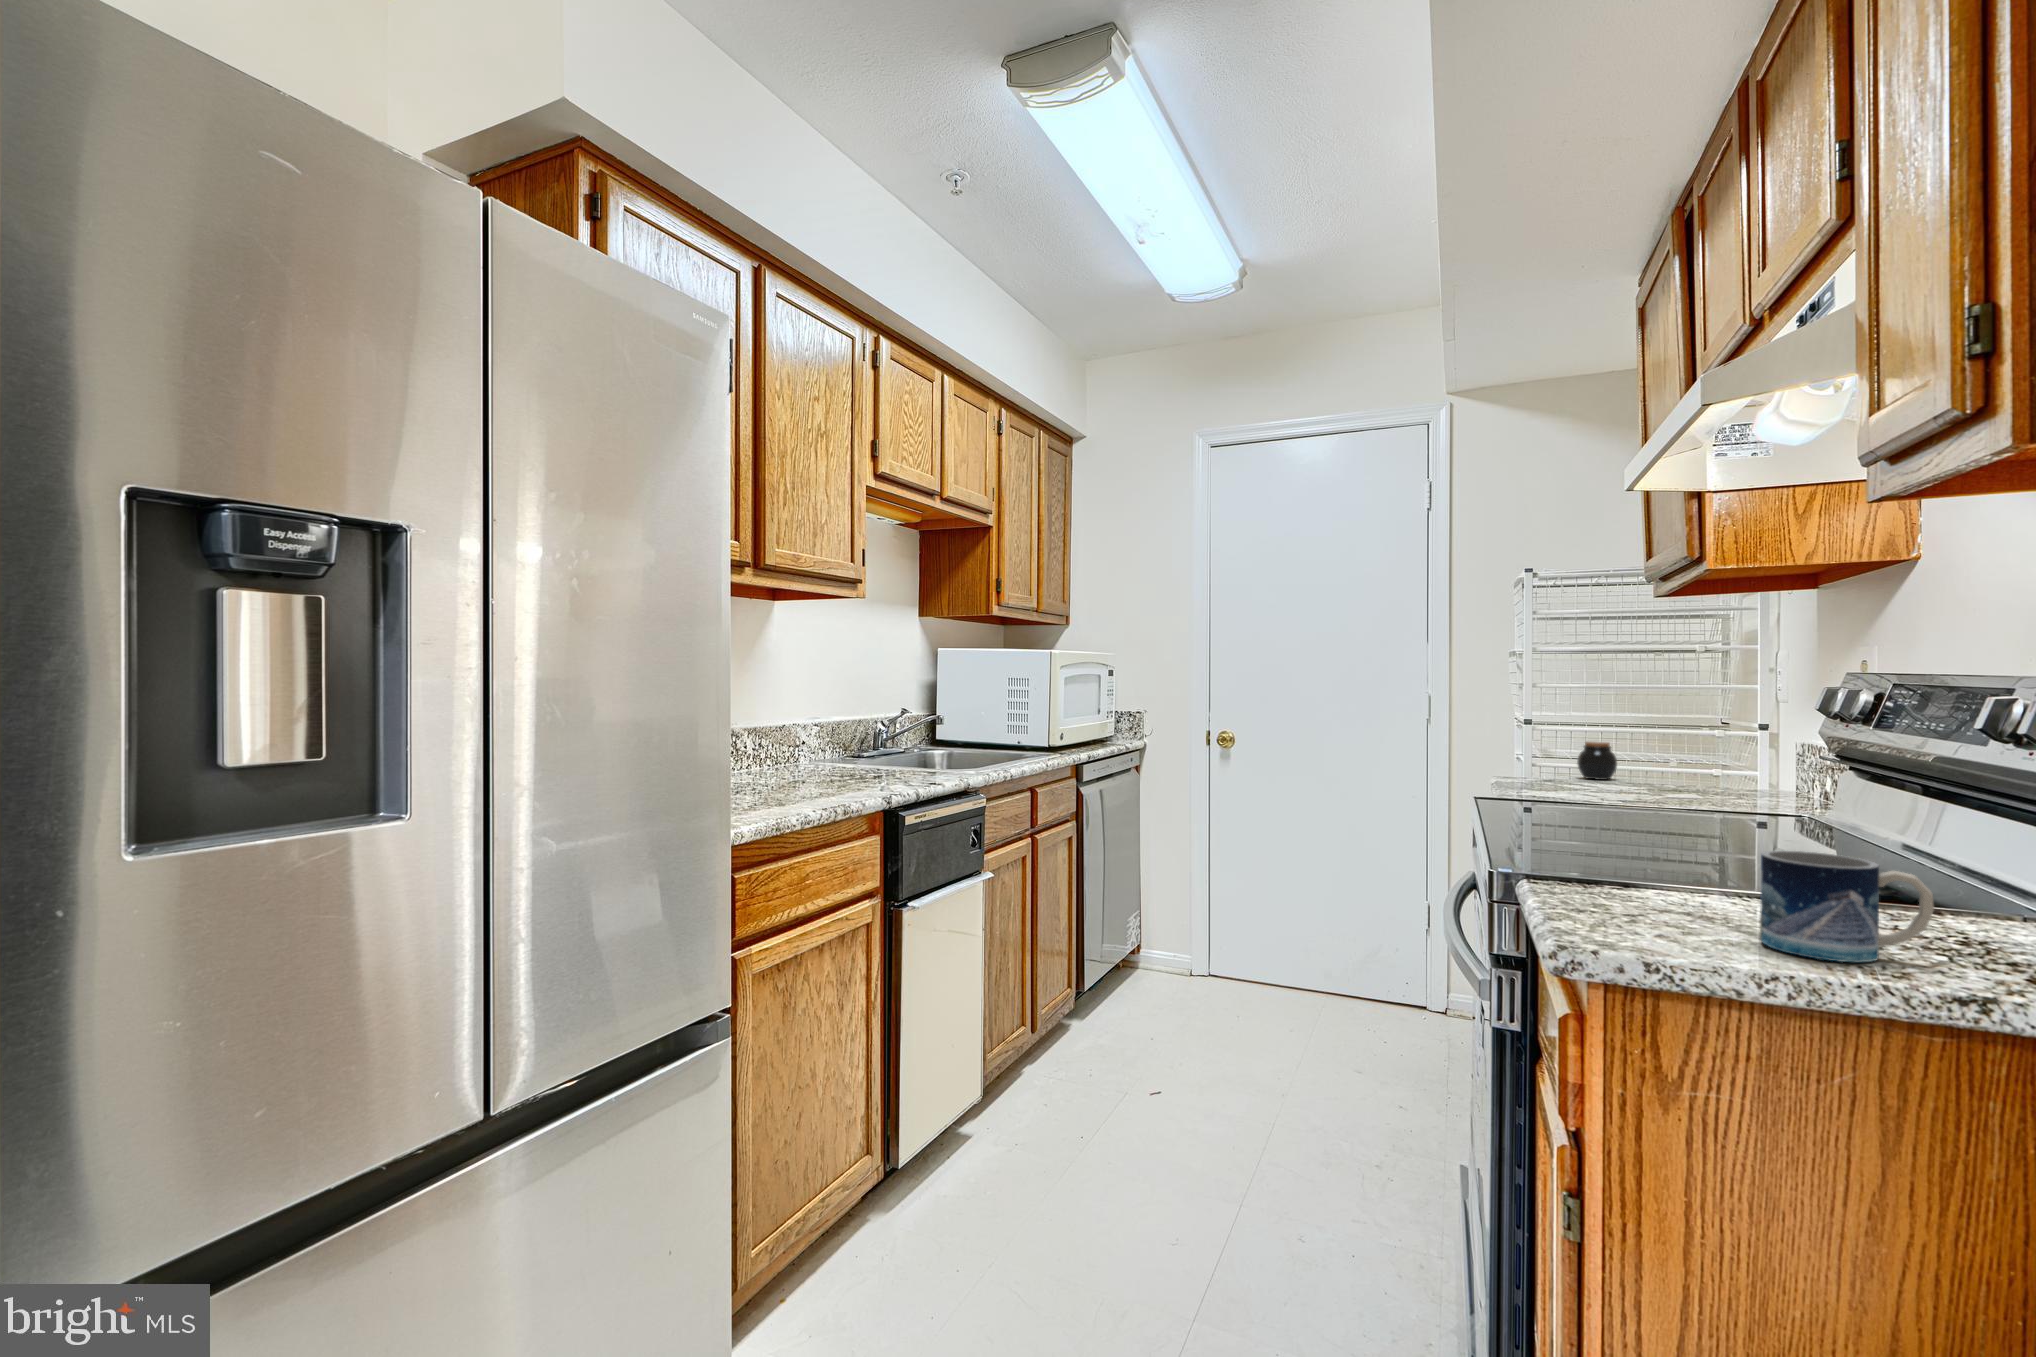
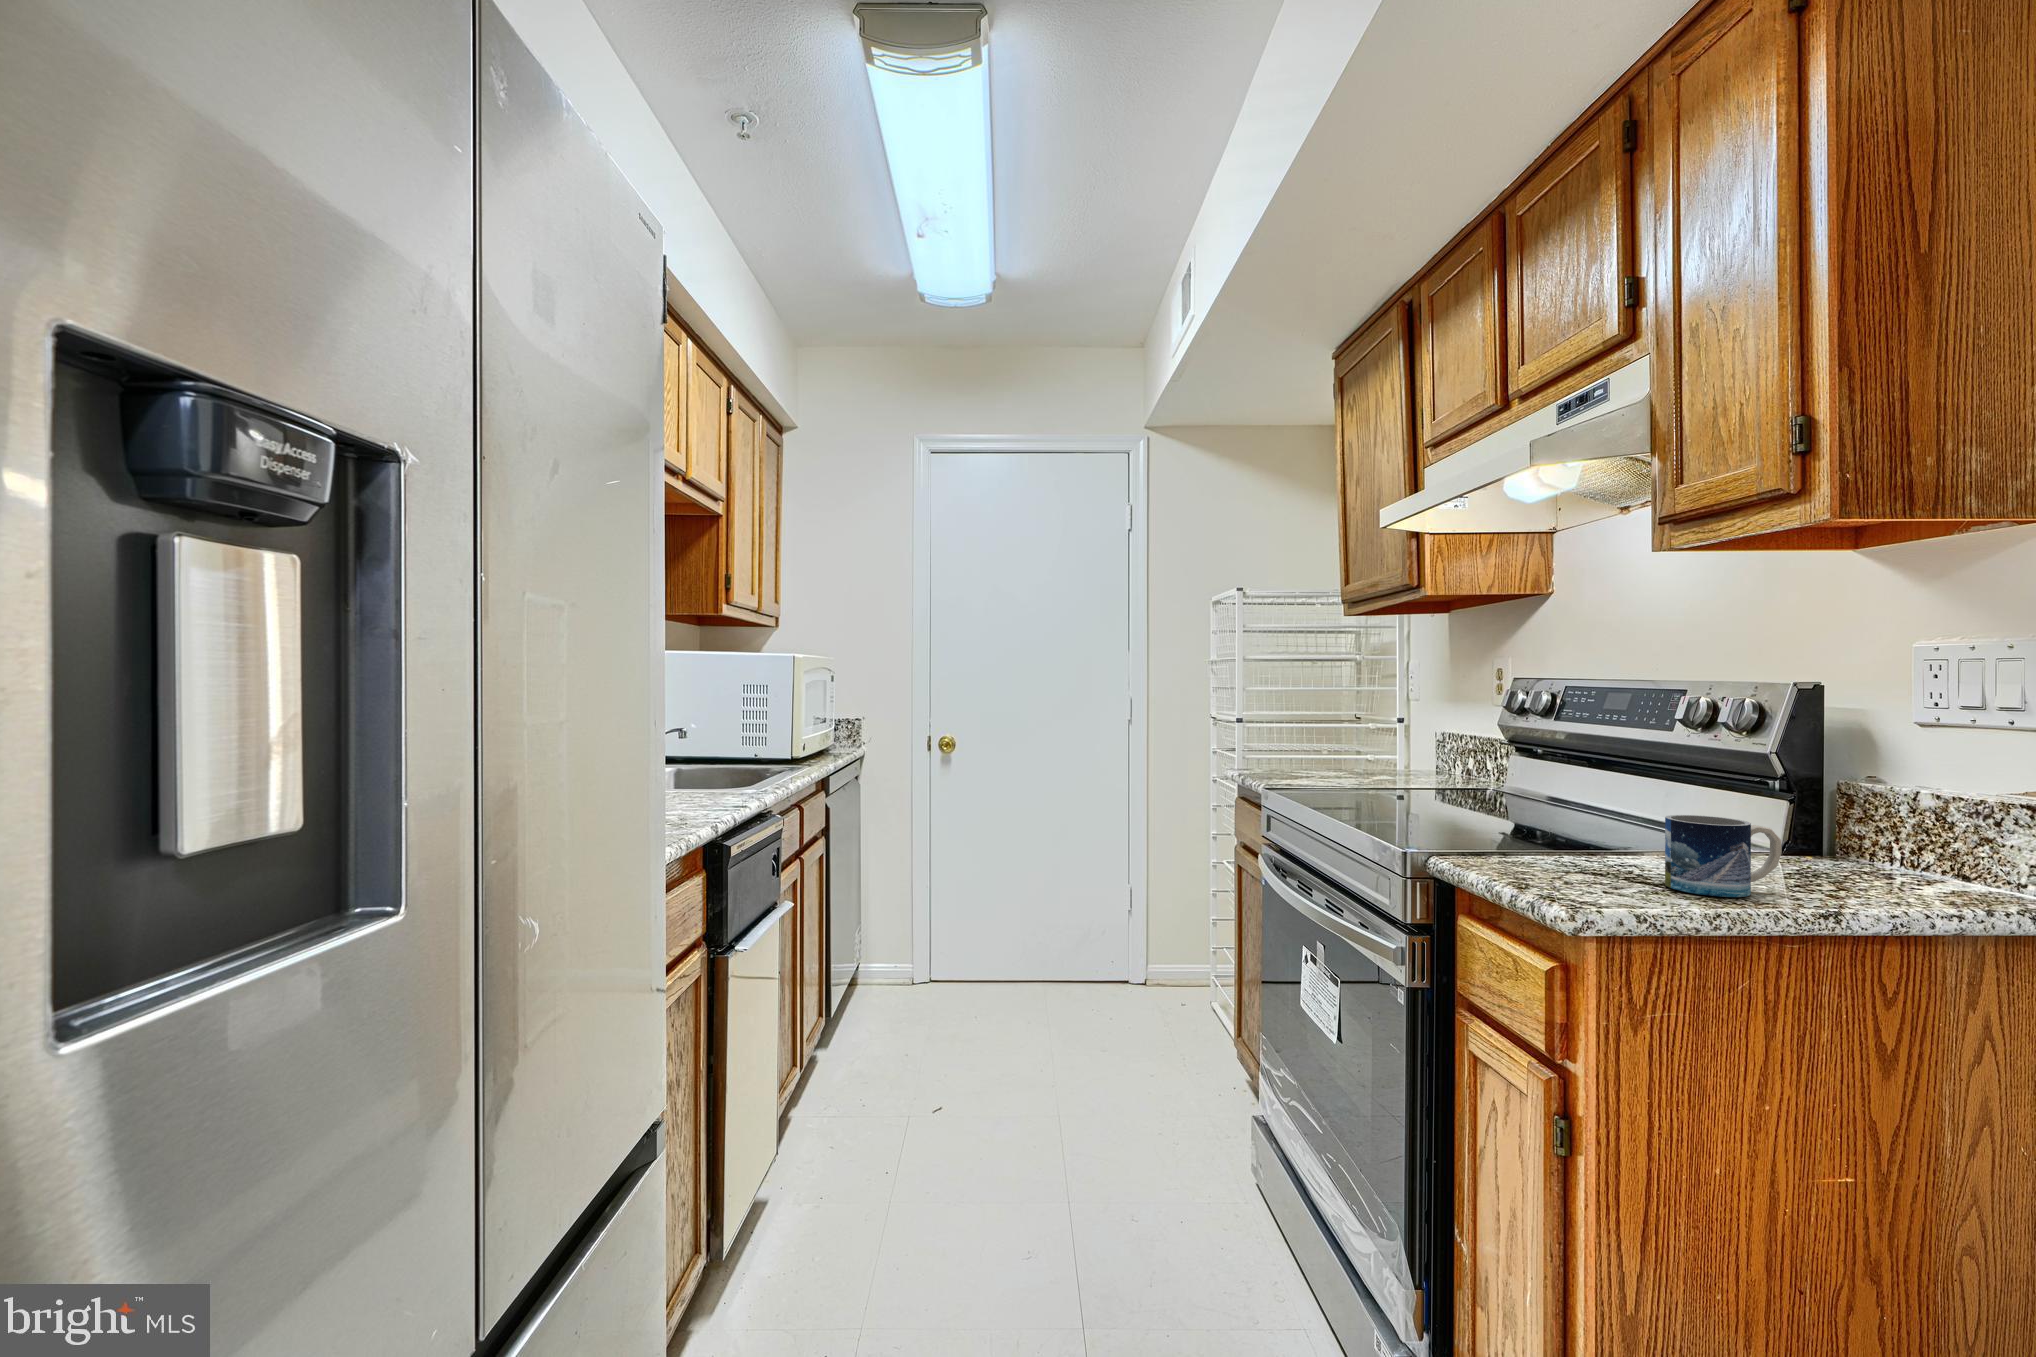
jar: present [1577,741,1617,780] -> none [1269,733,1299,764]

